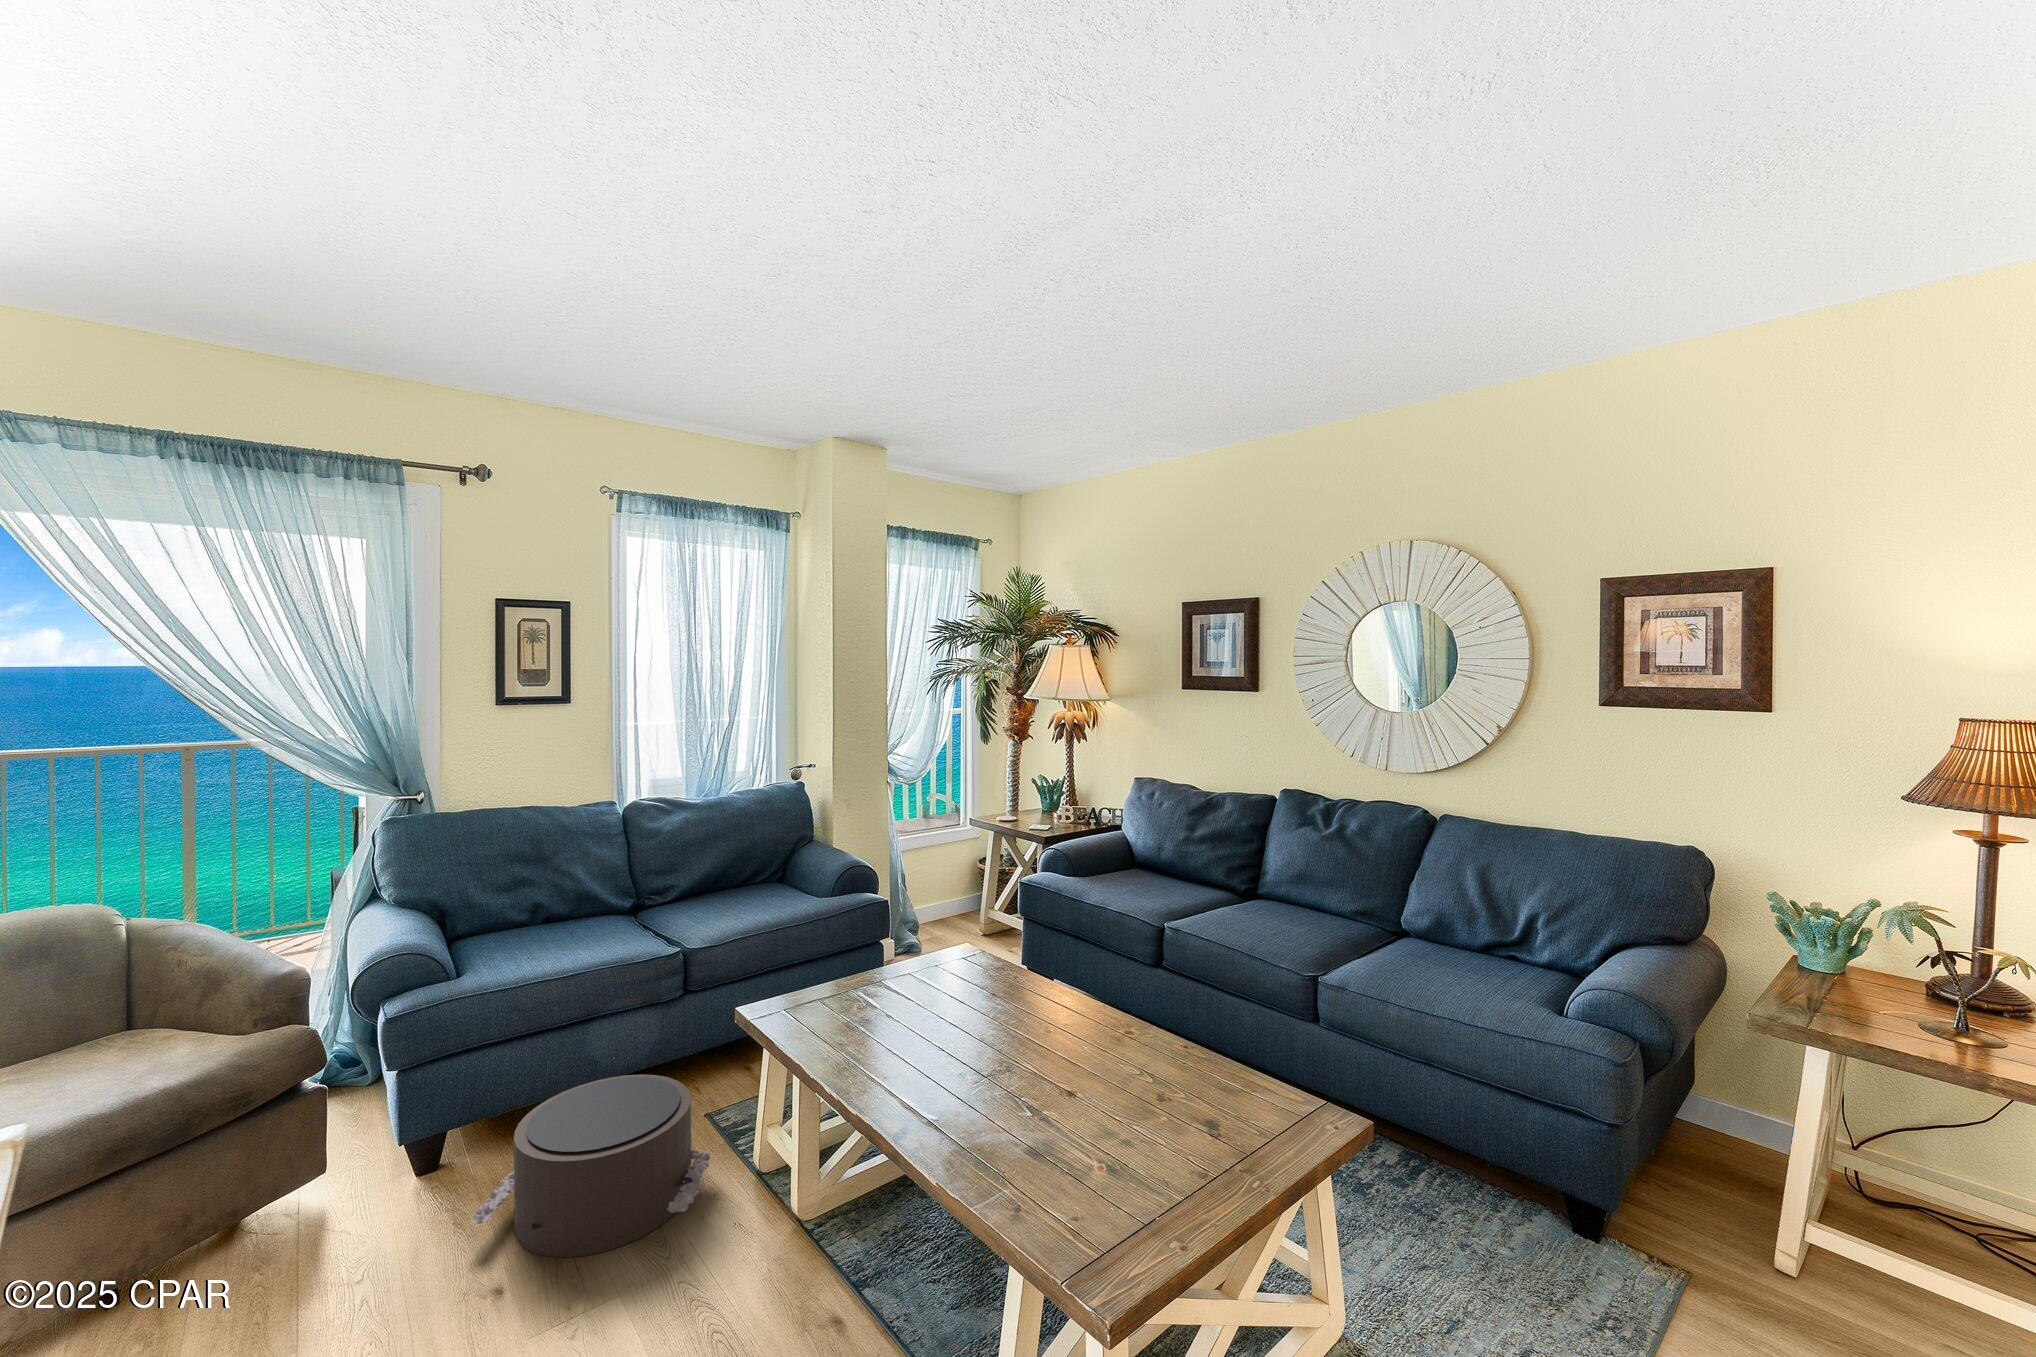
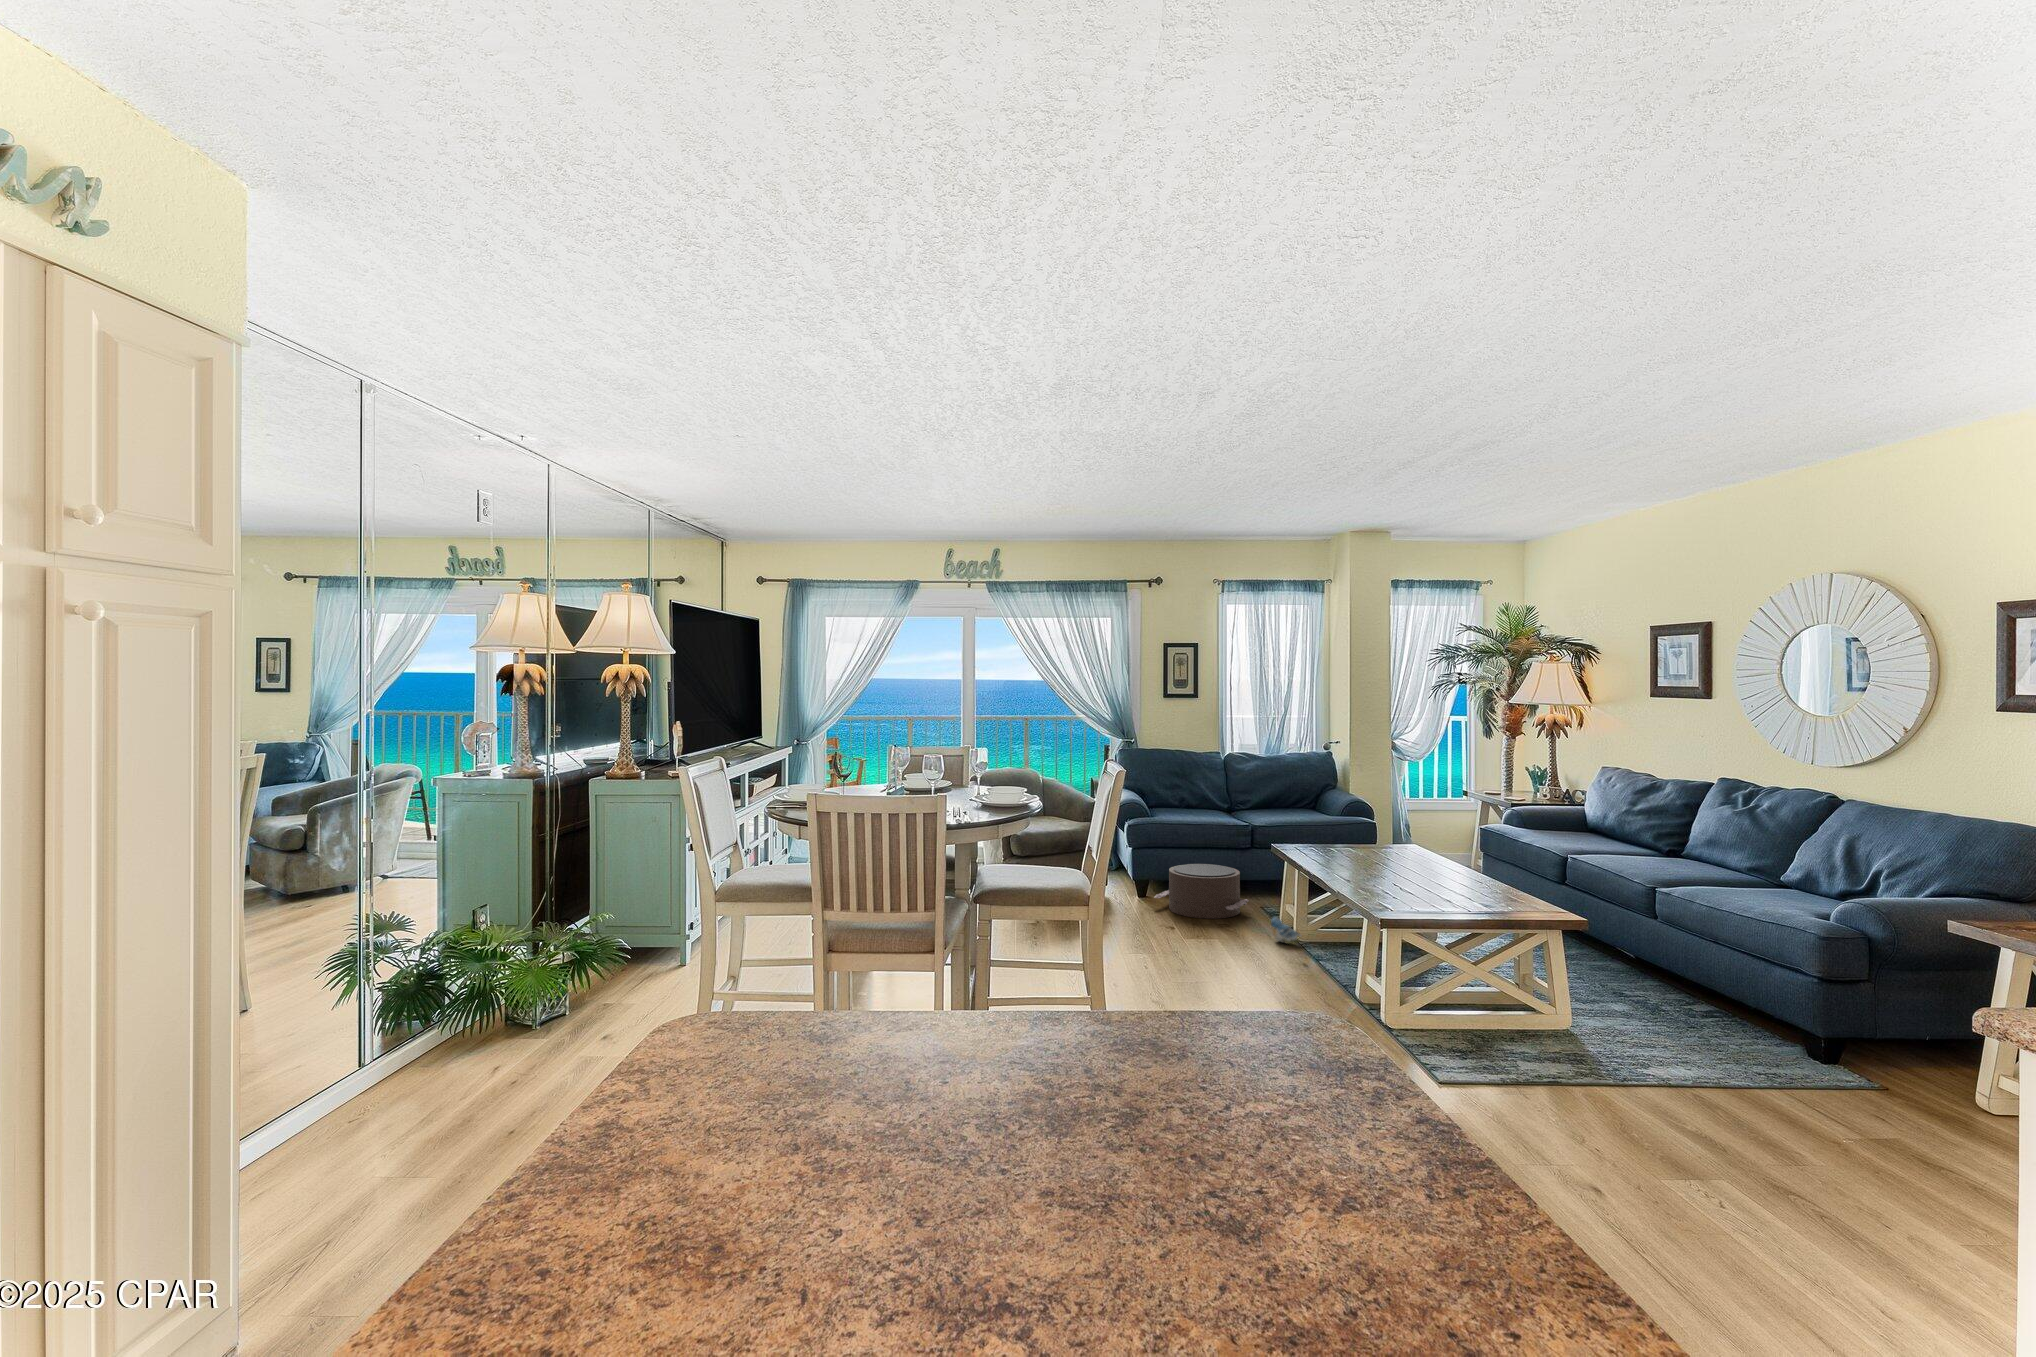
plush toy: none [795,1241,869,1307] -> present [1271,917,1301,944]

